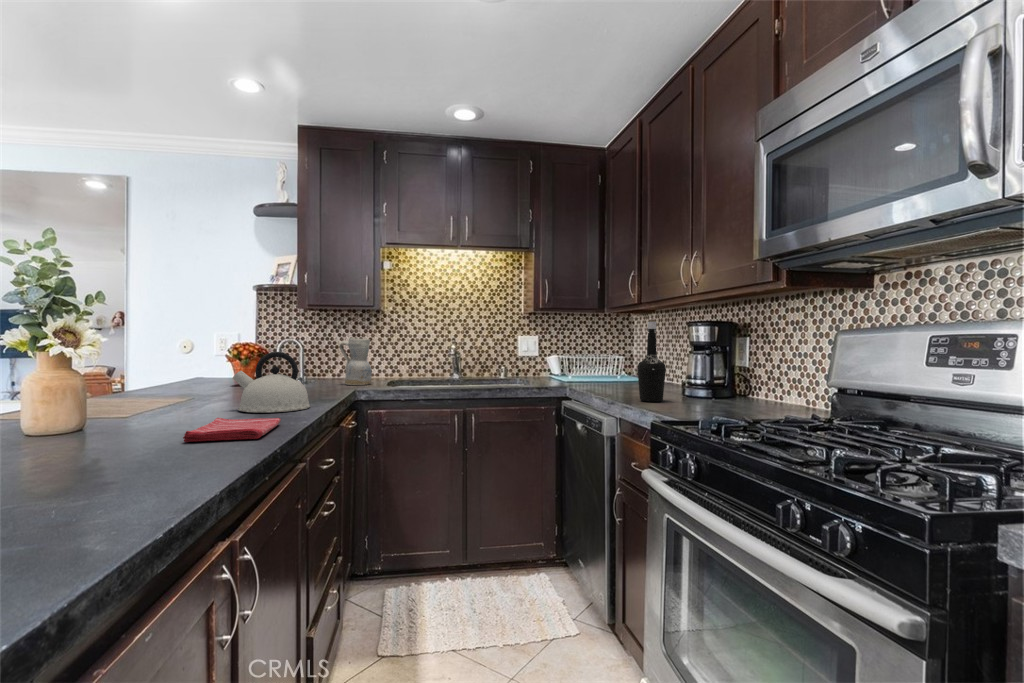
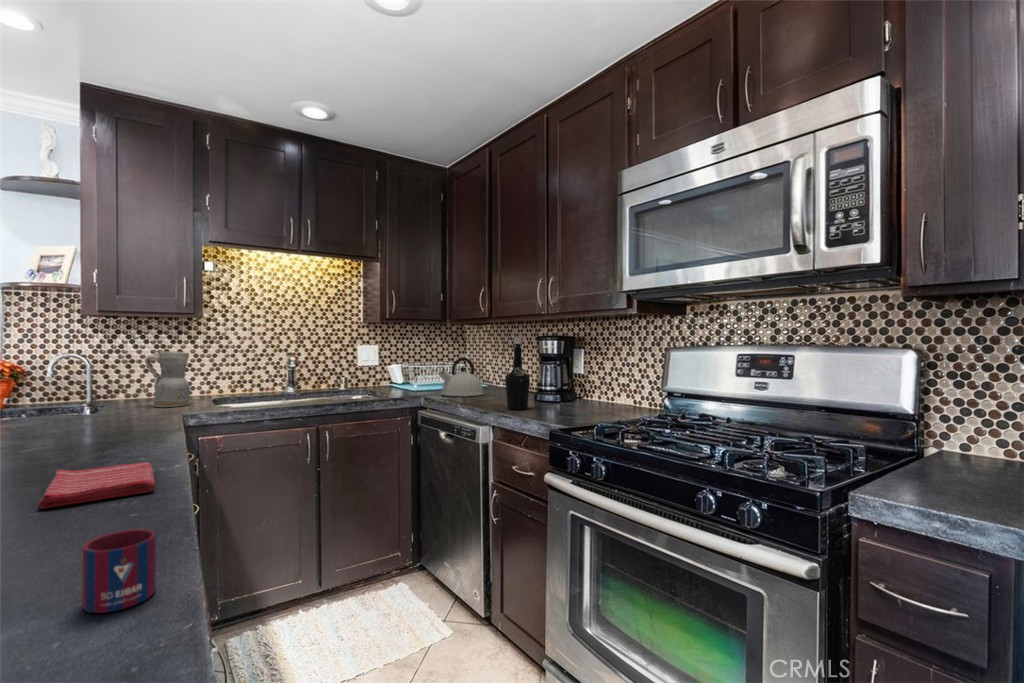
kettle: present [233,352,310,413] -> present [439,357,483,396]
mug: none [112,450,169,509] -> present [82,529,156,613]

